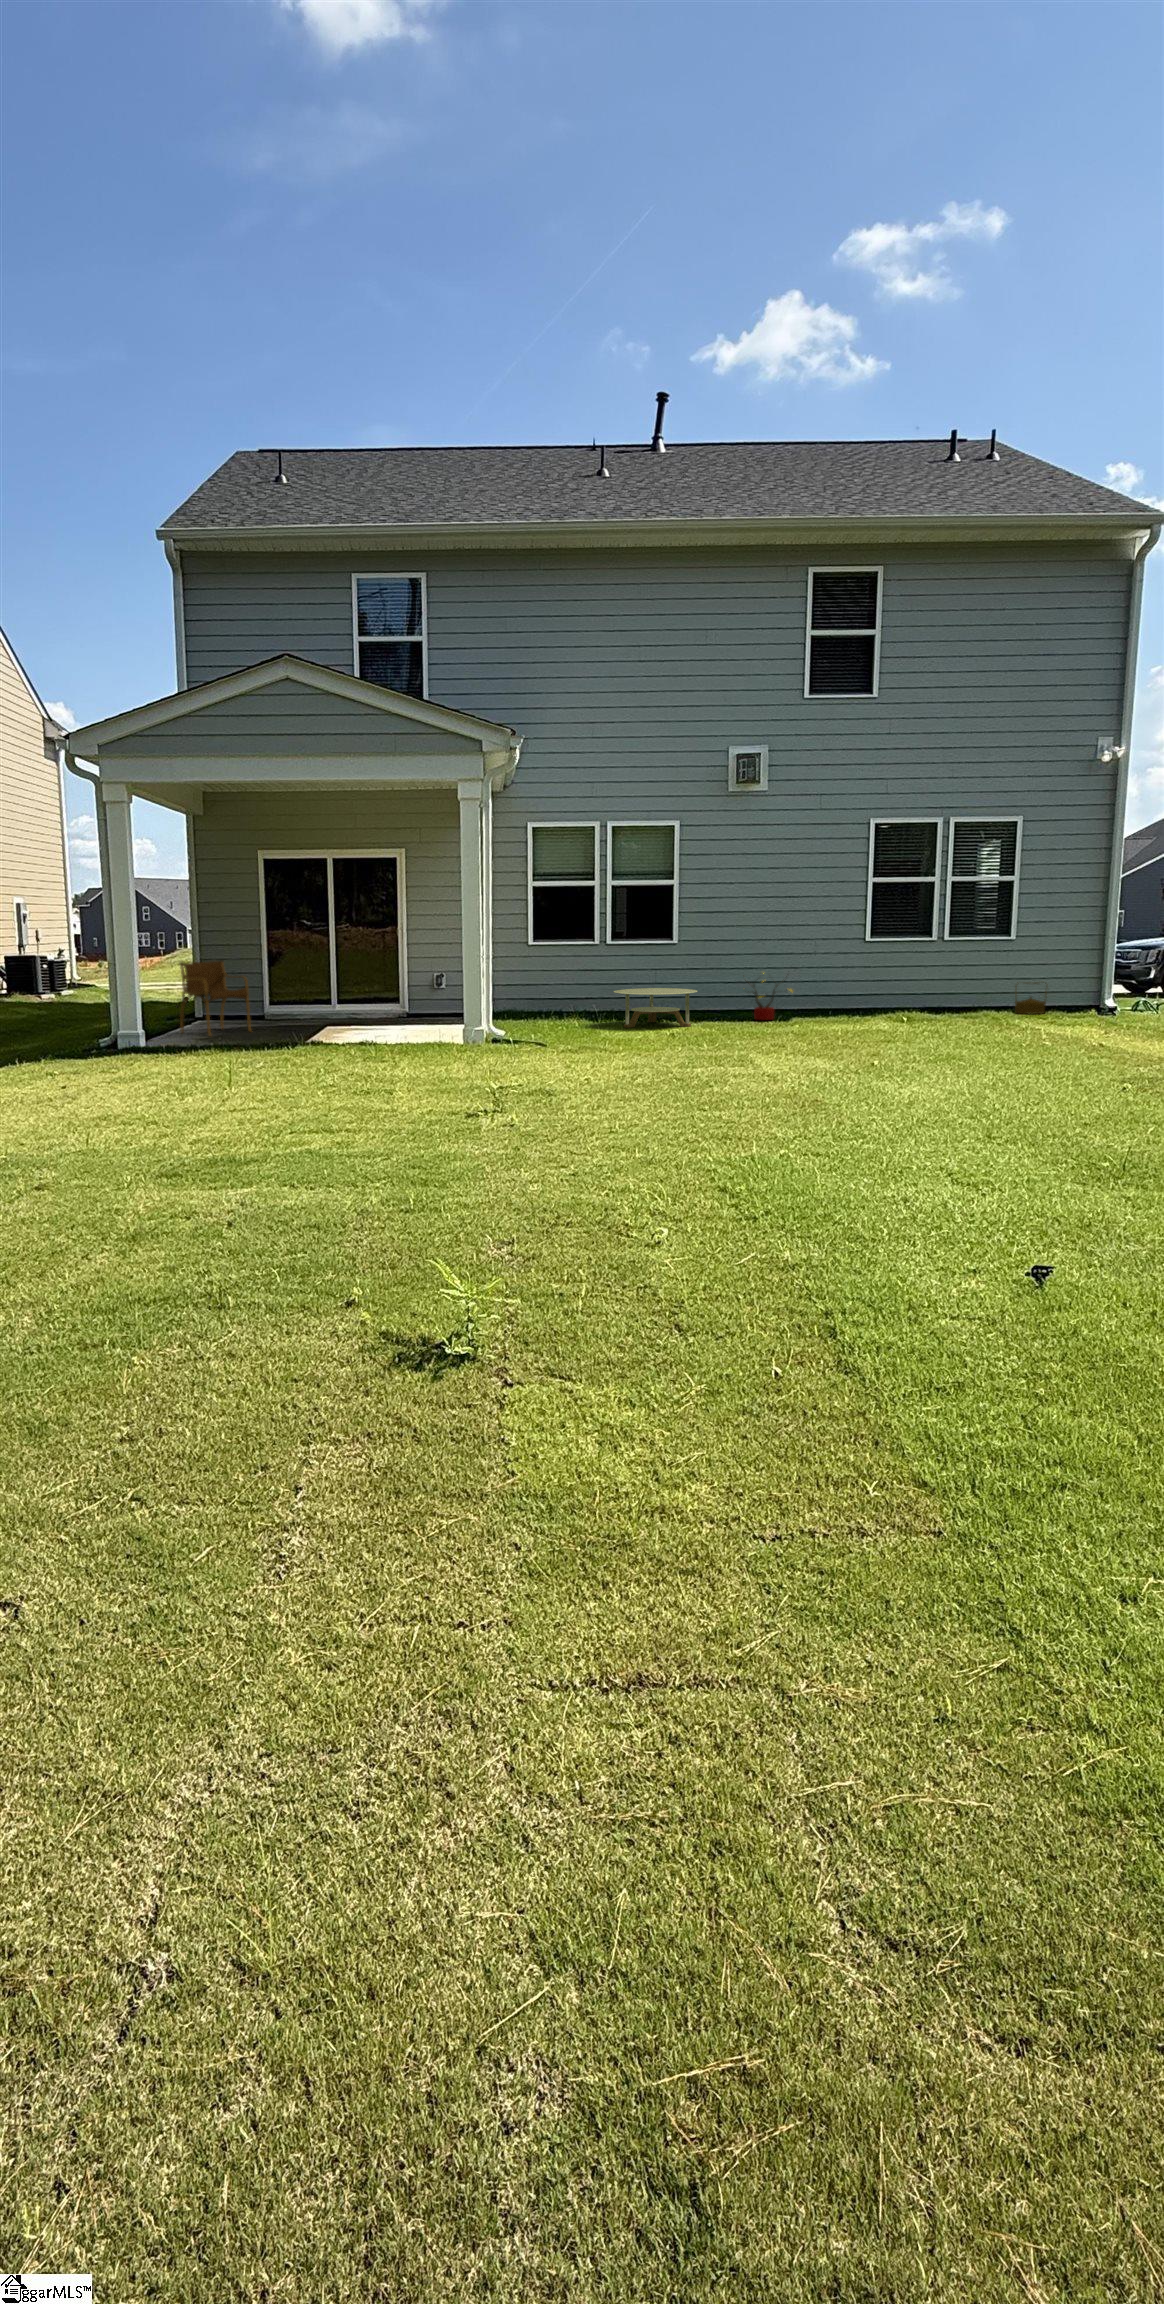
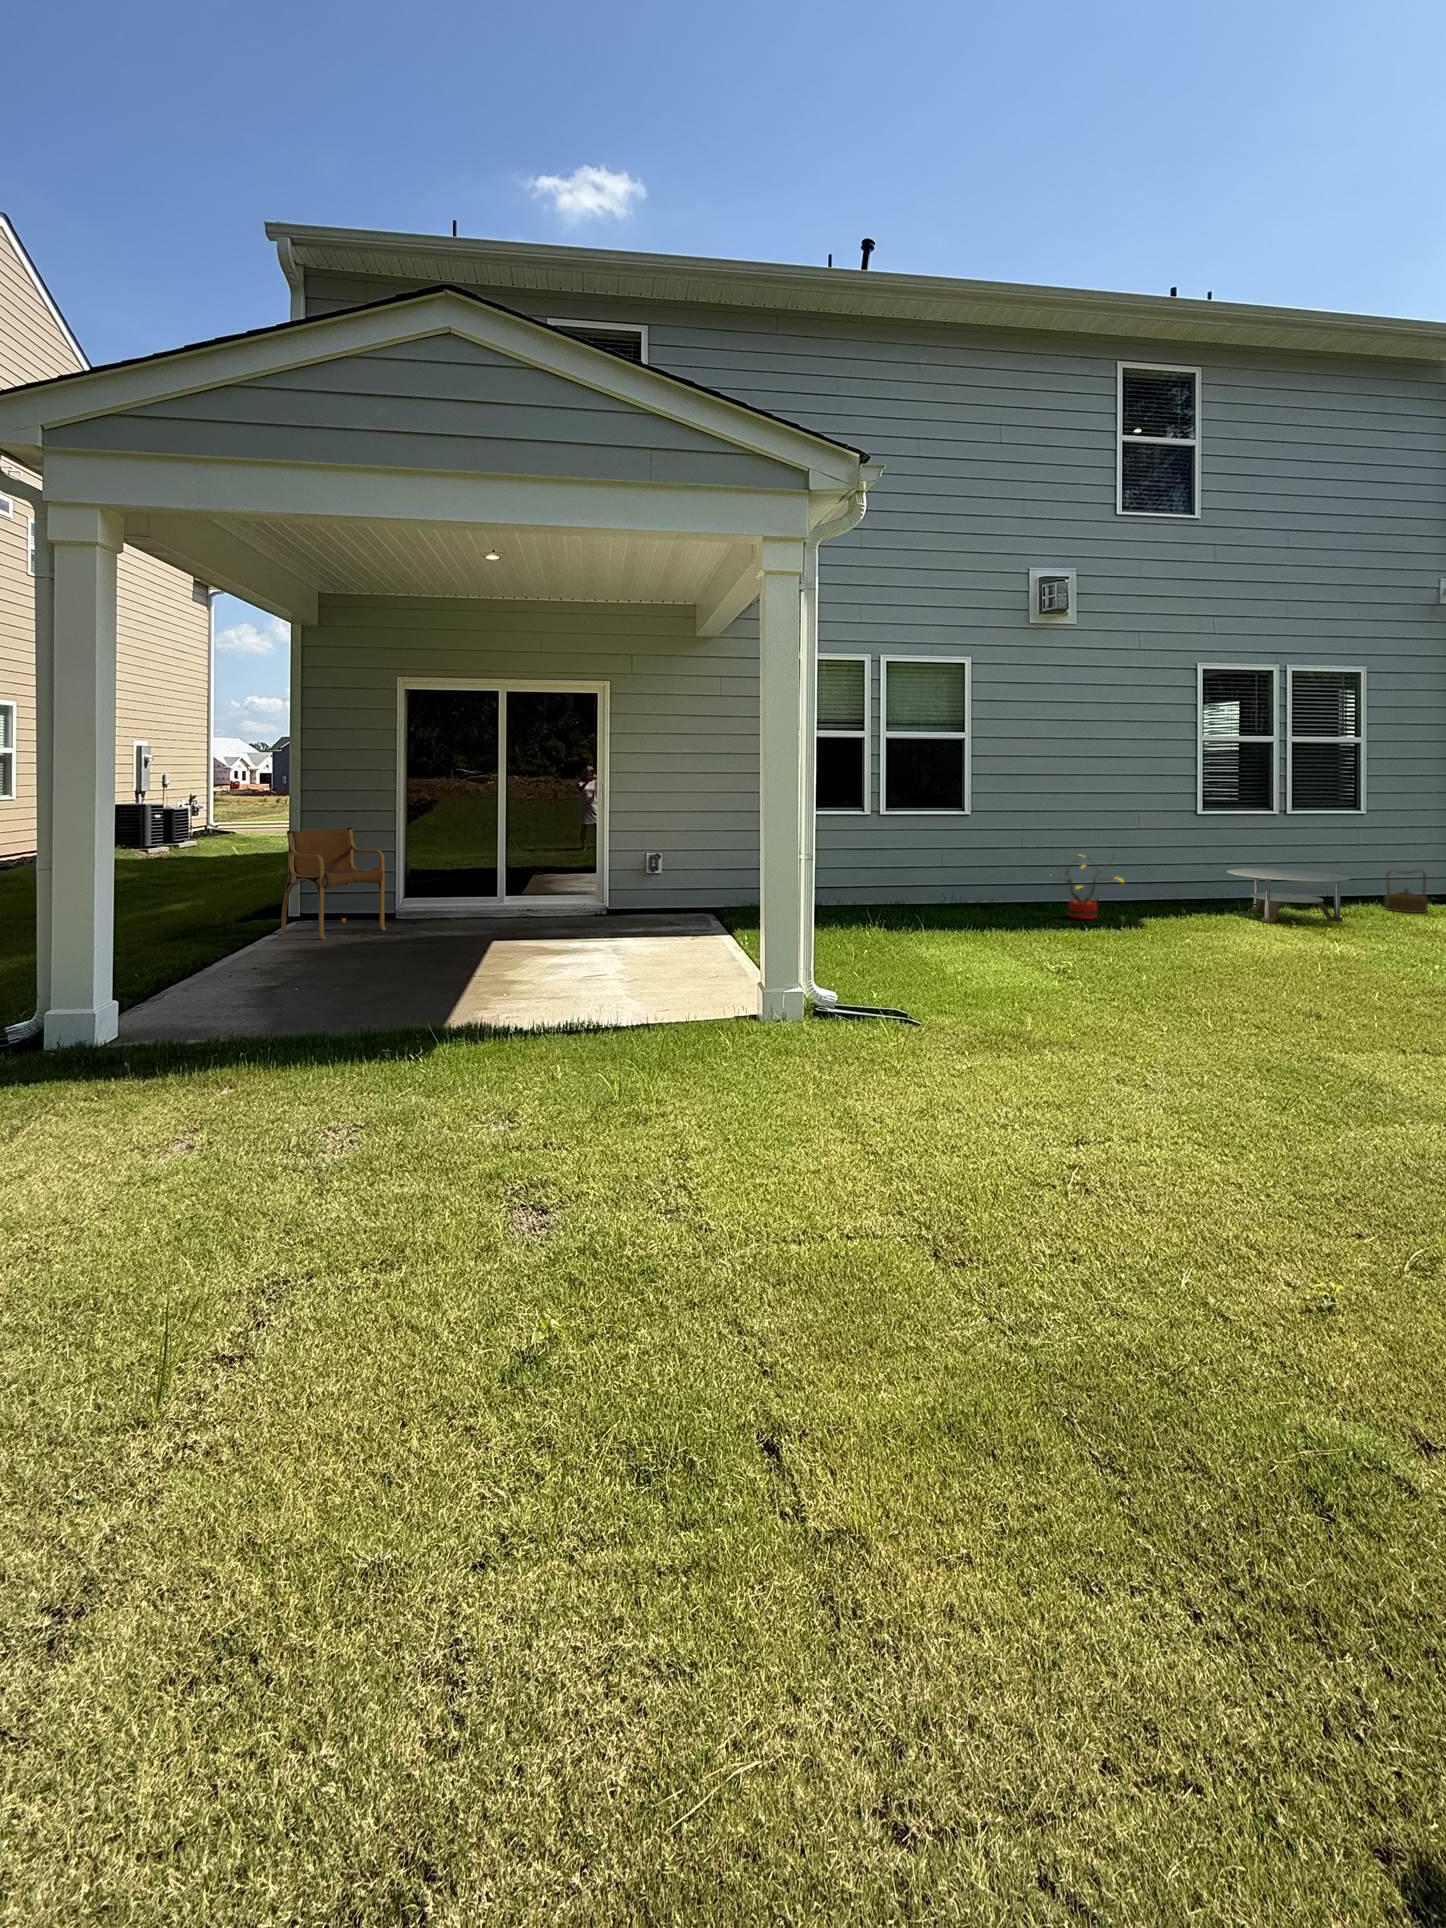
round table: present [614,988,697,1028] -> present [1227,868,1350,923]

